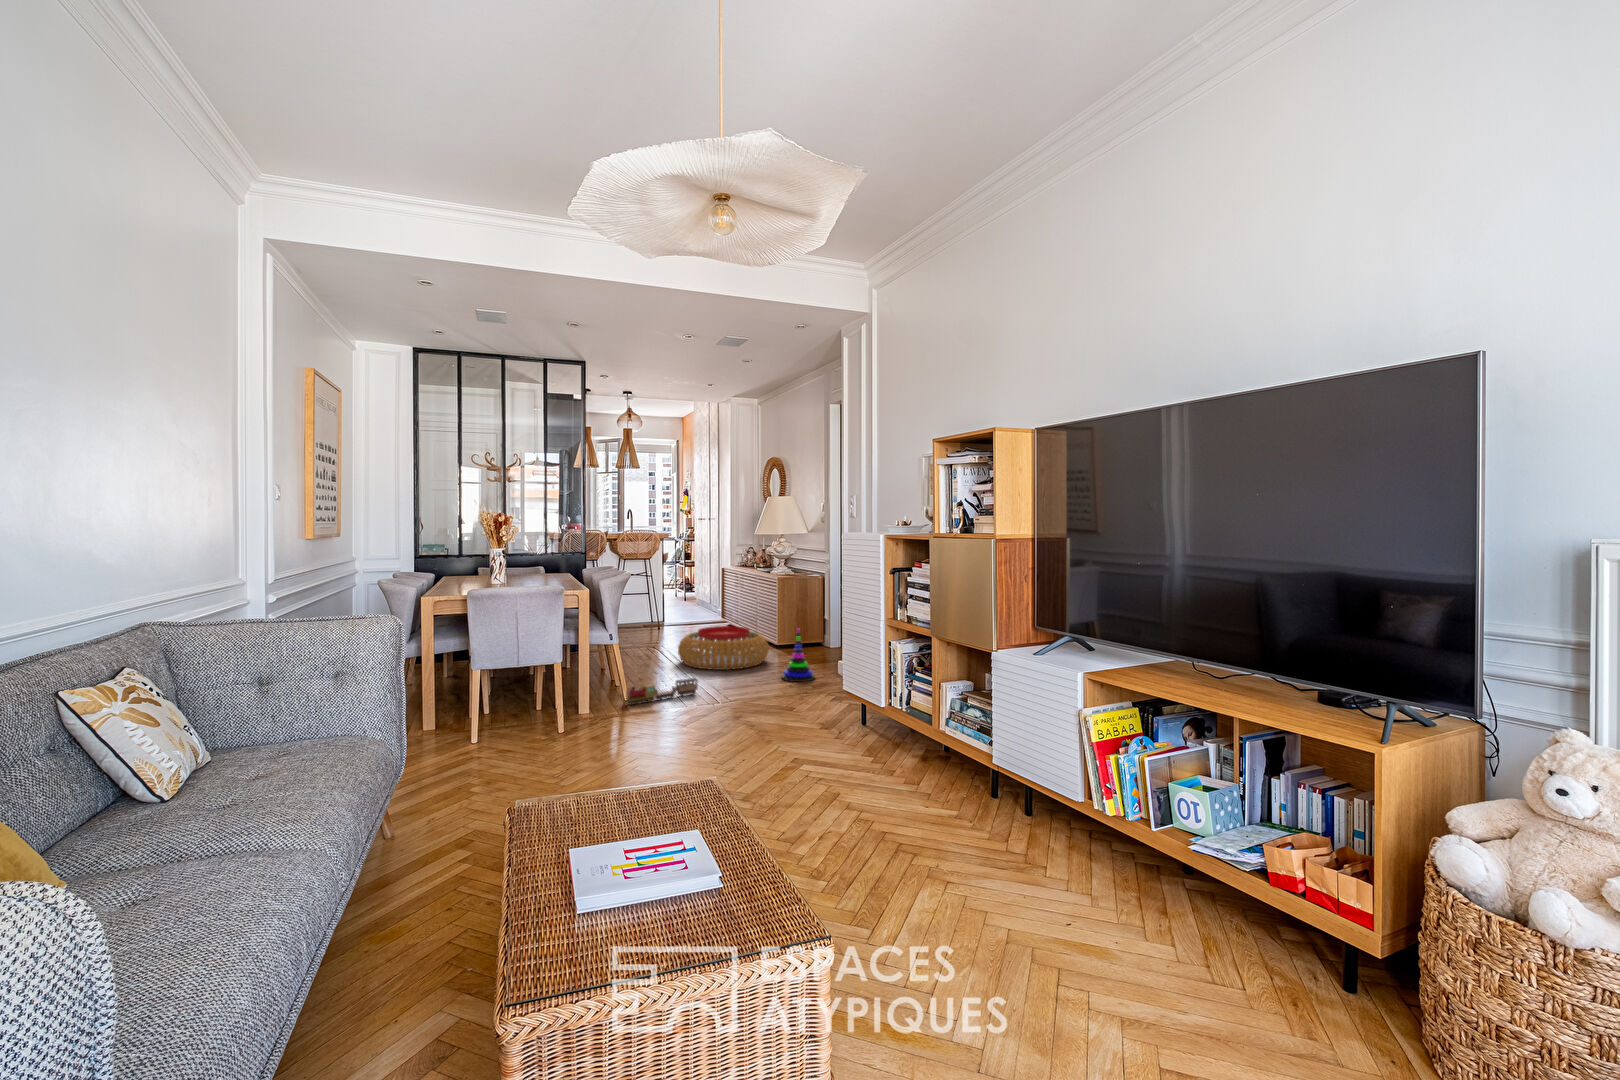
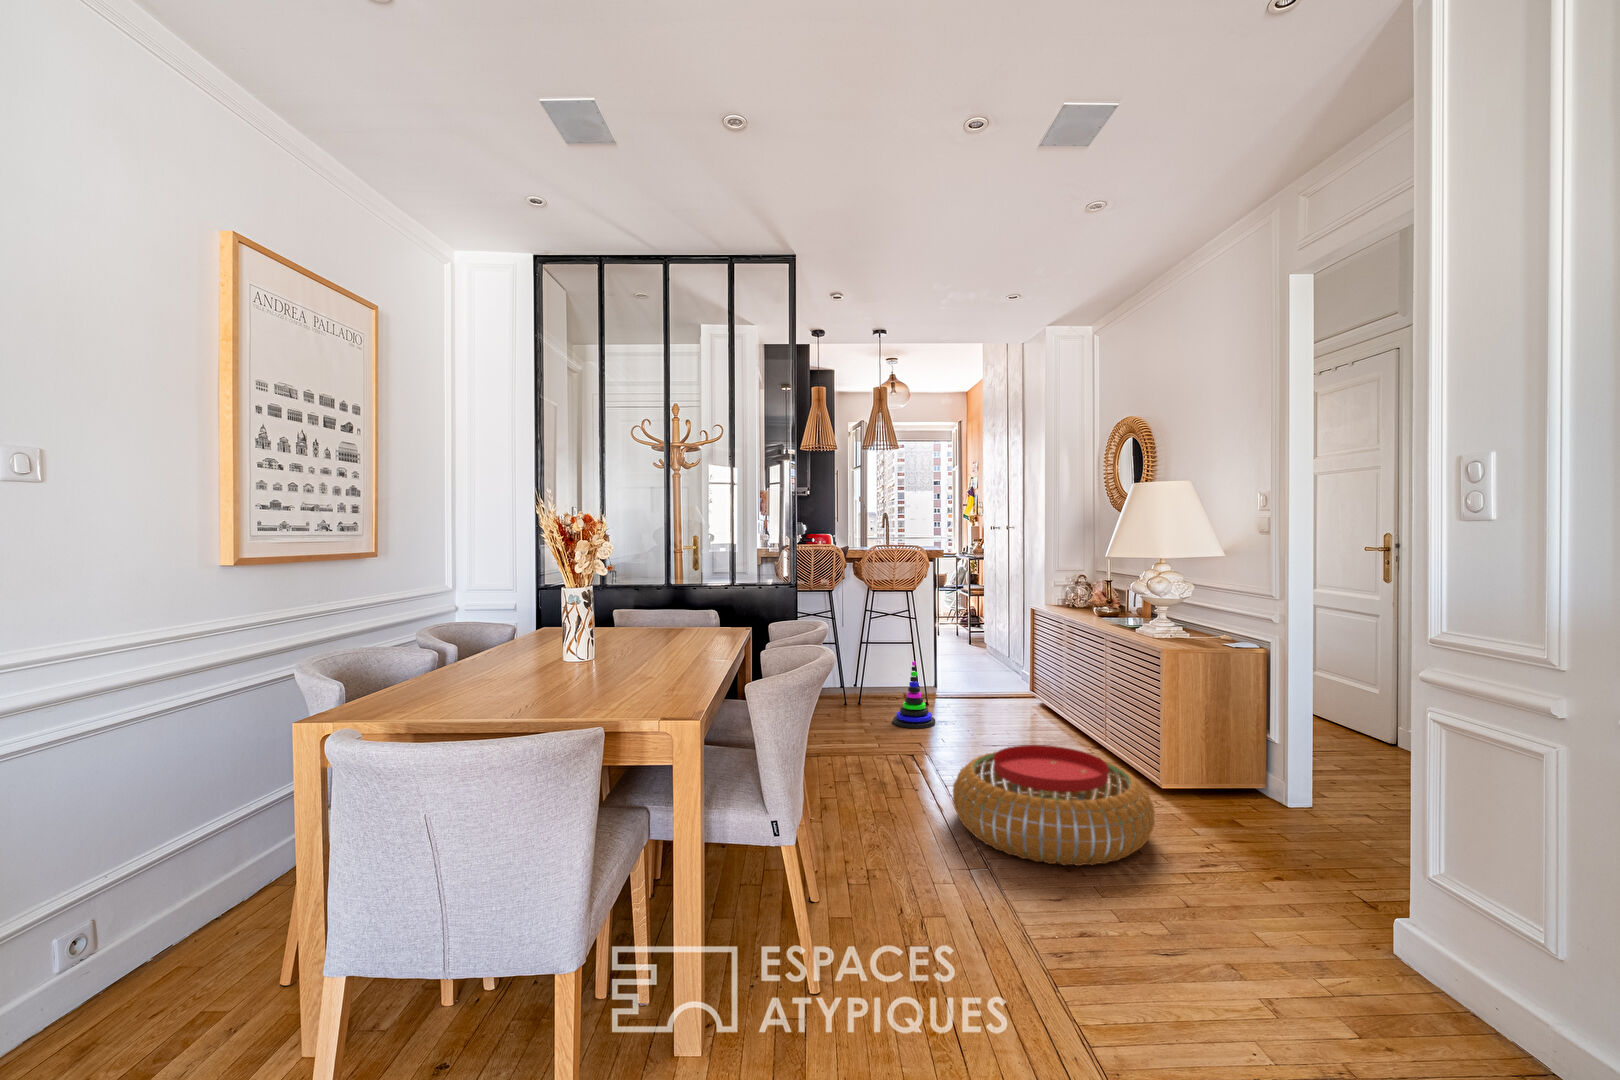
stacking toy: present [781,628,815,682] -> present [893,661,935,728]
toy train: present [626,678,698,705] -> none [801,945,998,1033]

